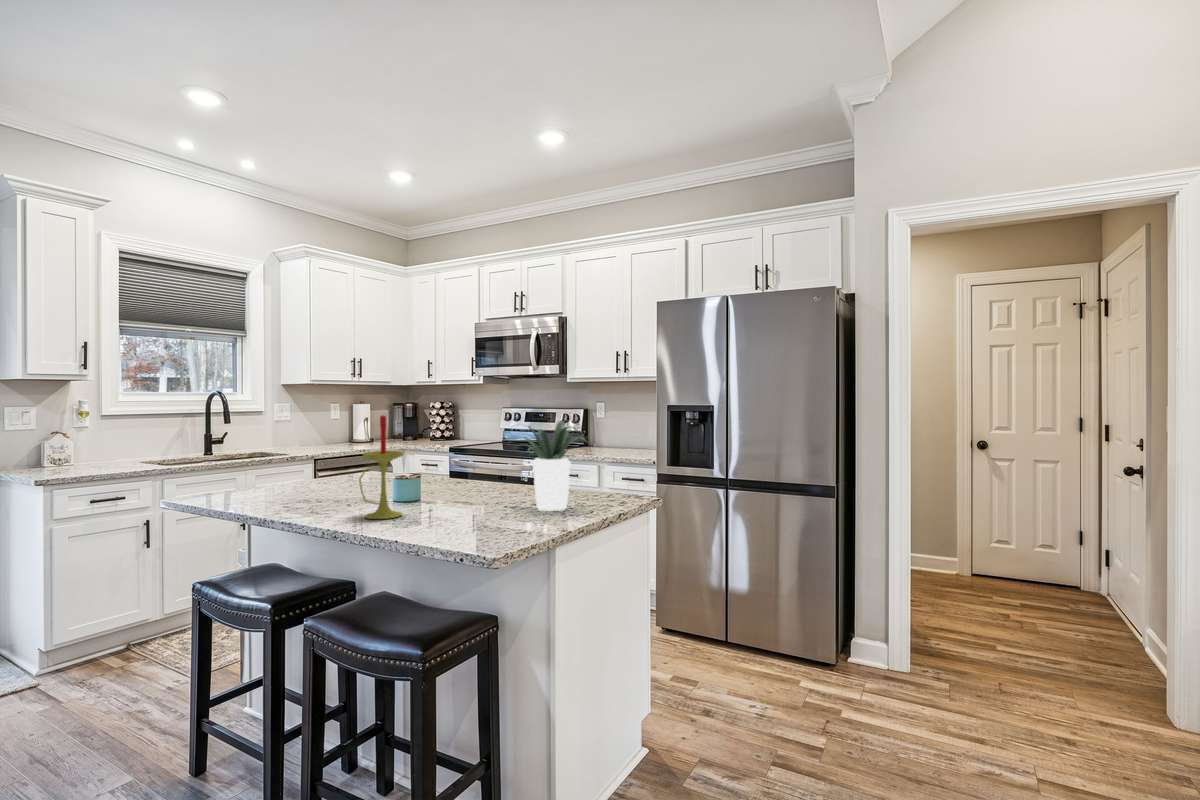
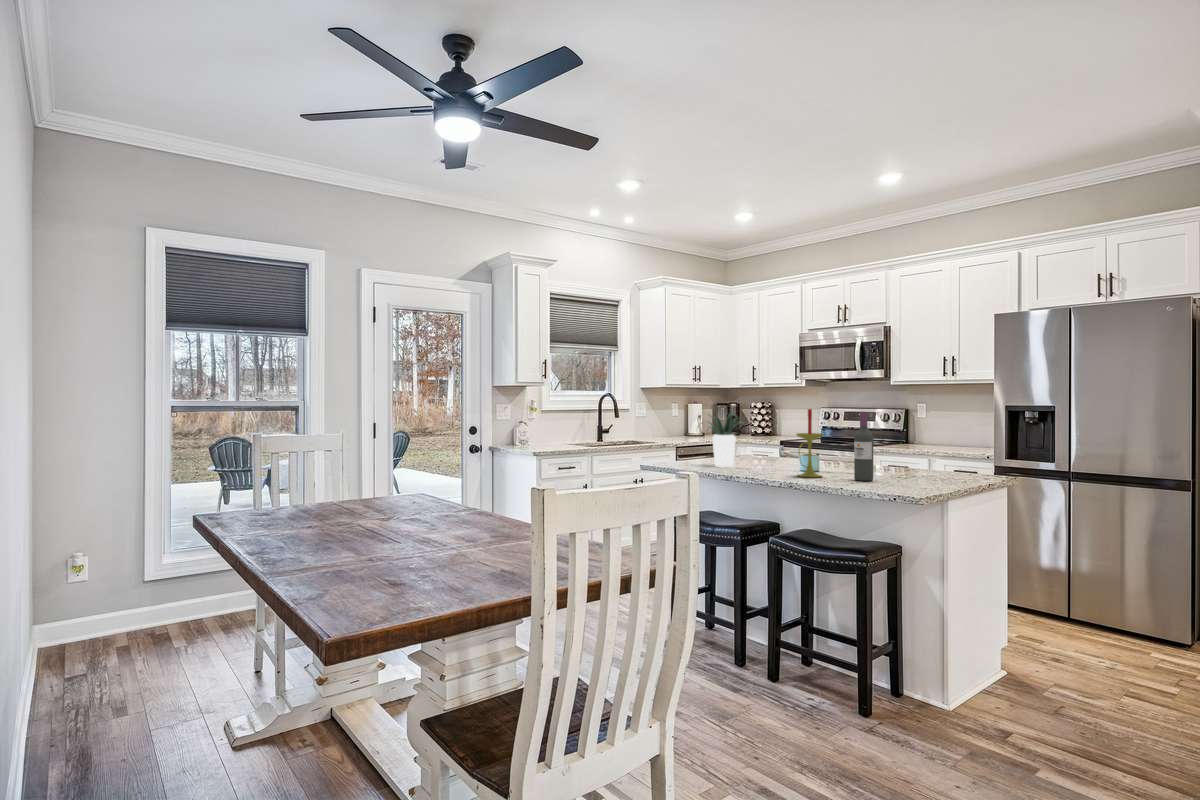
wine bottle: none [439,420,466,522] -> present [854,412,873,481]
potted plant: present [510,421,589,511] -> present [701,412,744,467]

